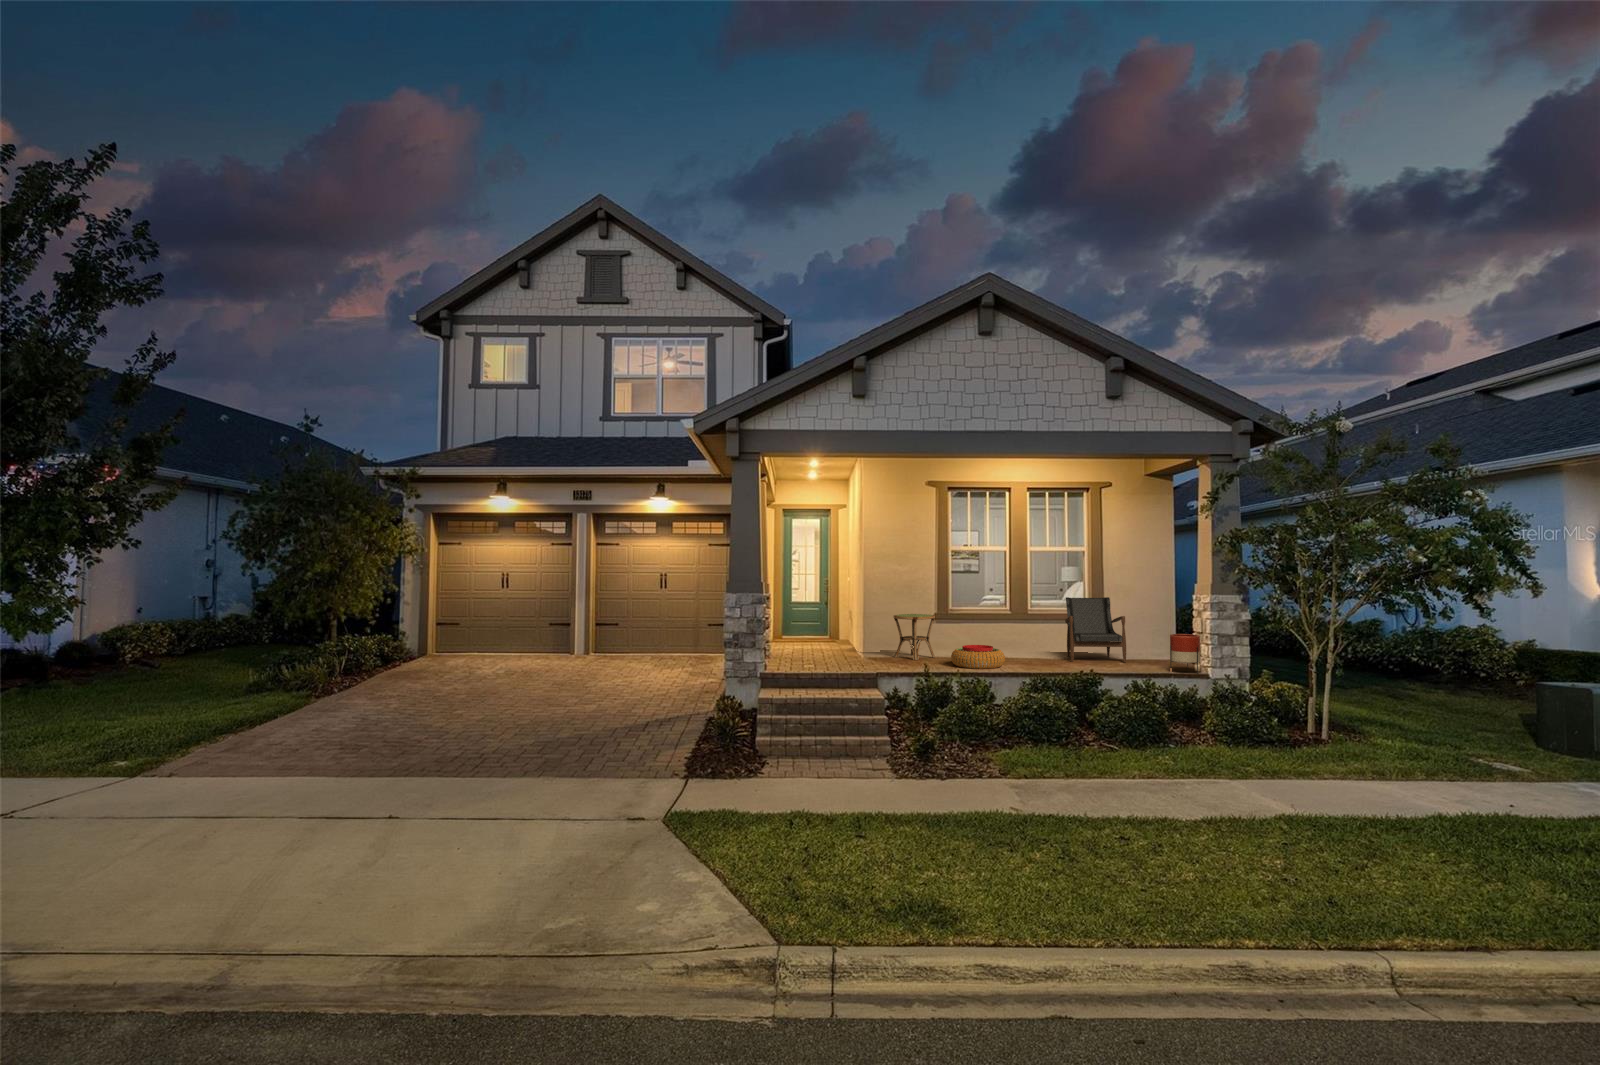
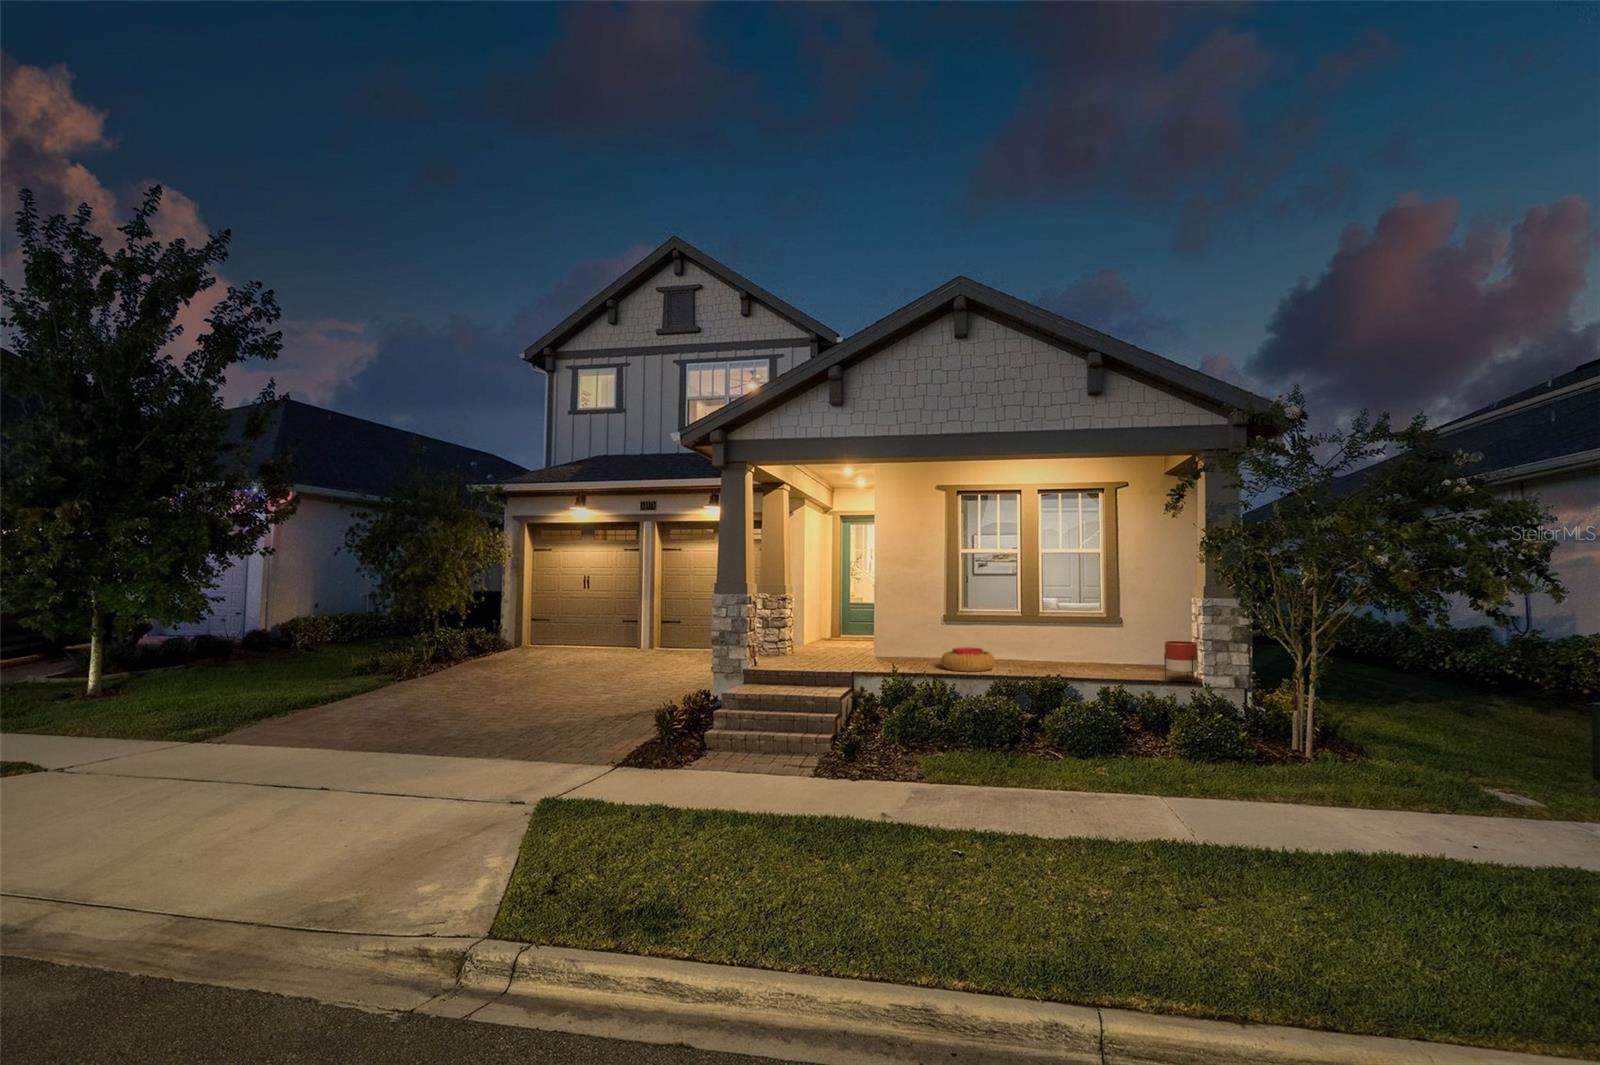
armchair: present [1065,597,1126,662] -> none [1071,601,1131,669]
side table: present [894,614,935,660] -> none [897,616,938,661]

